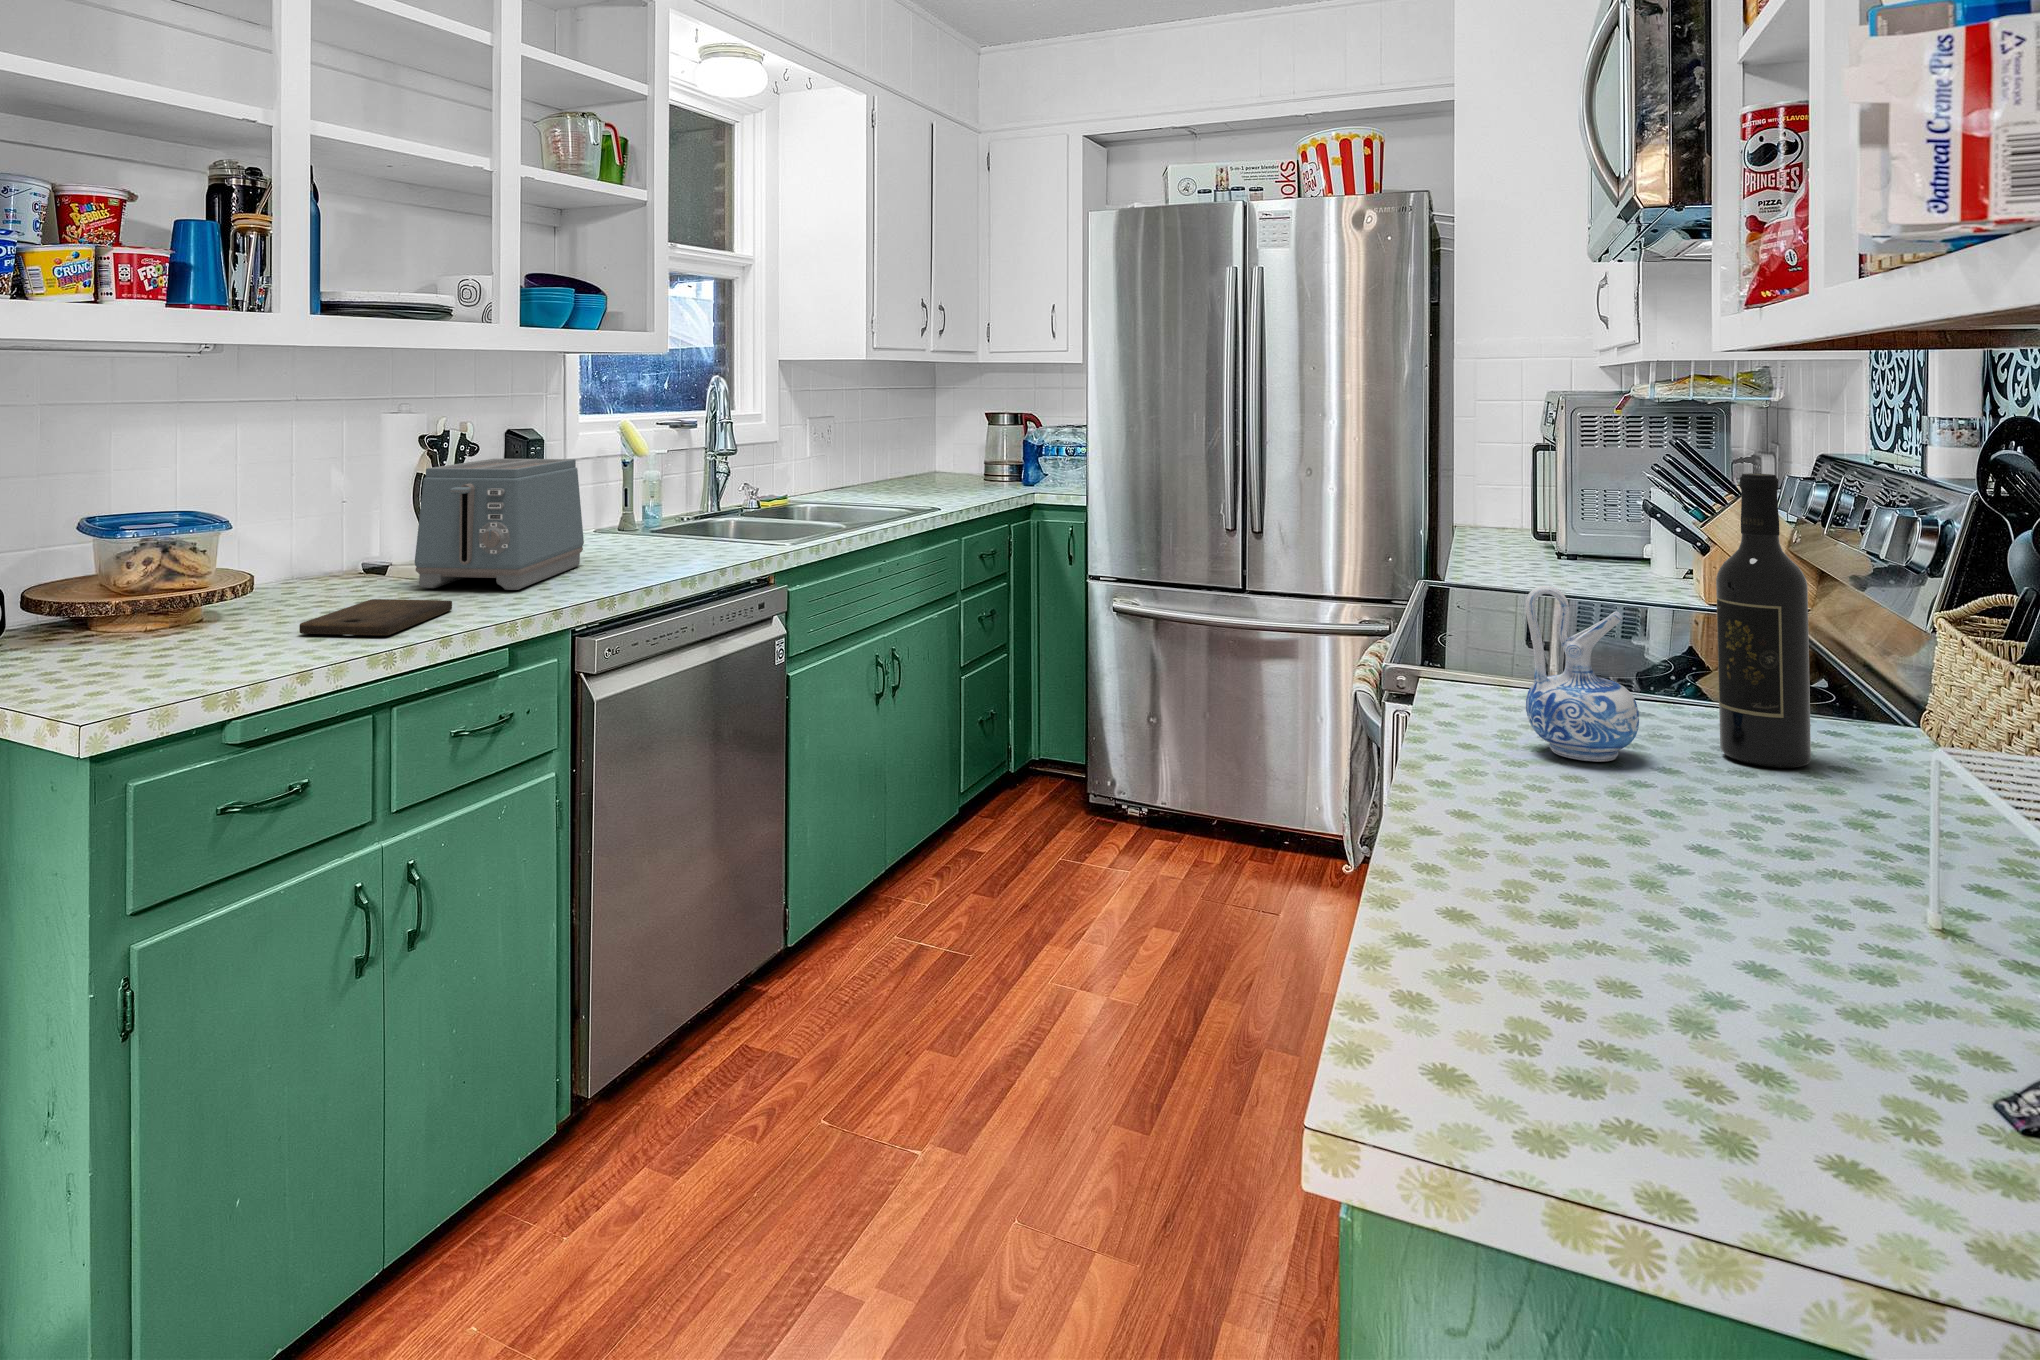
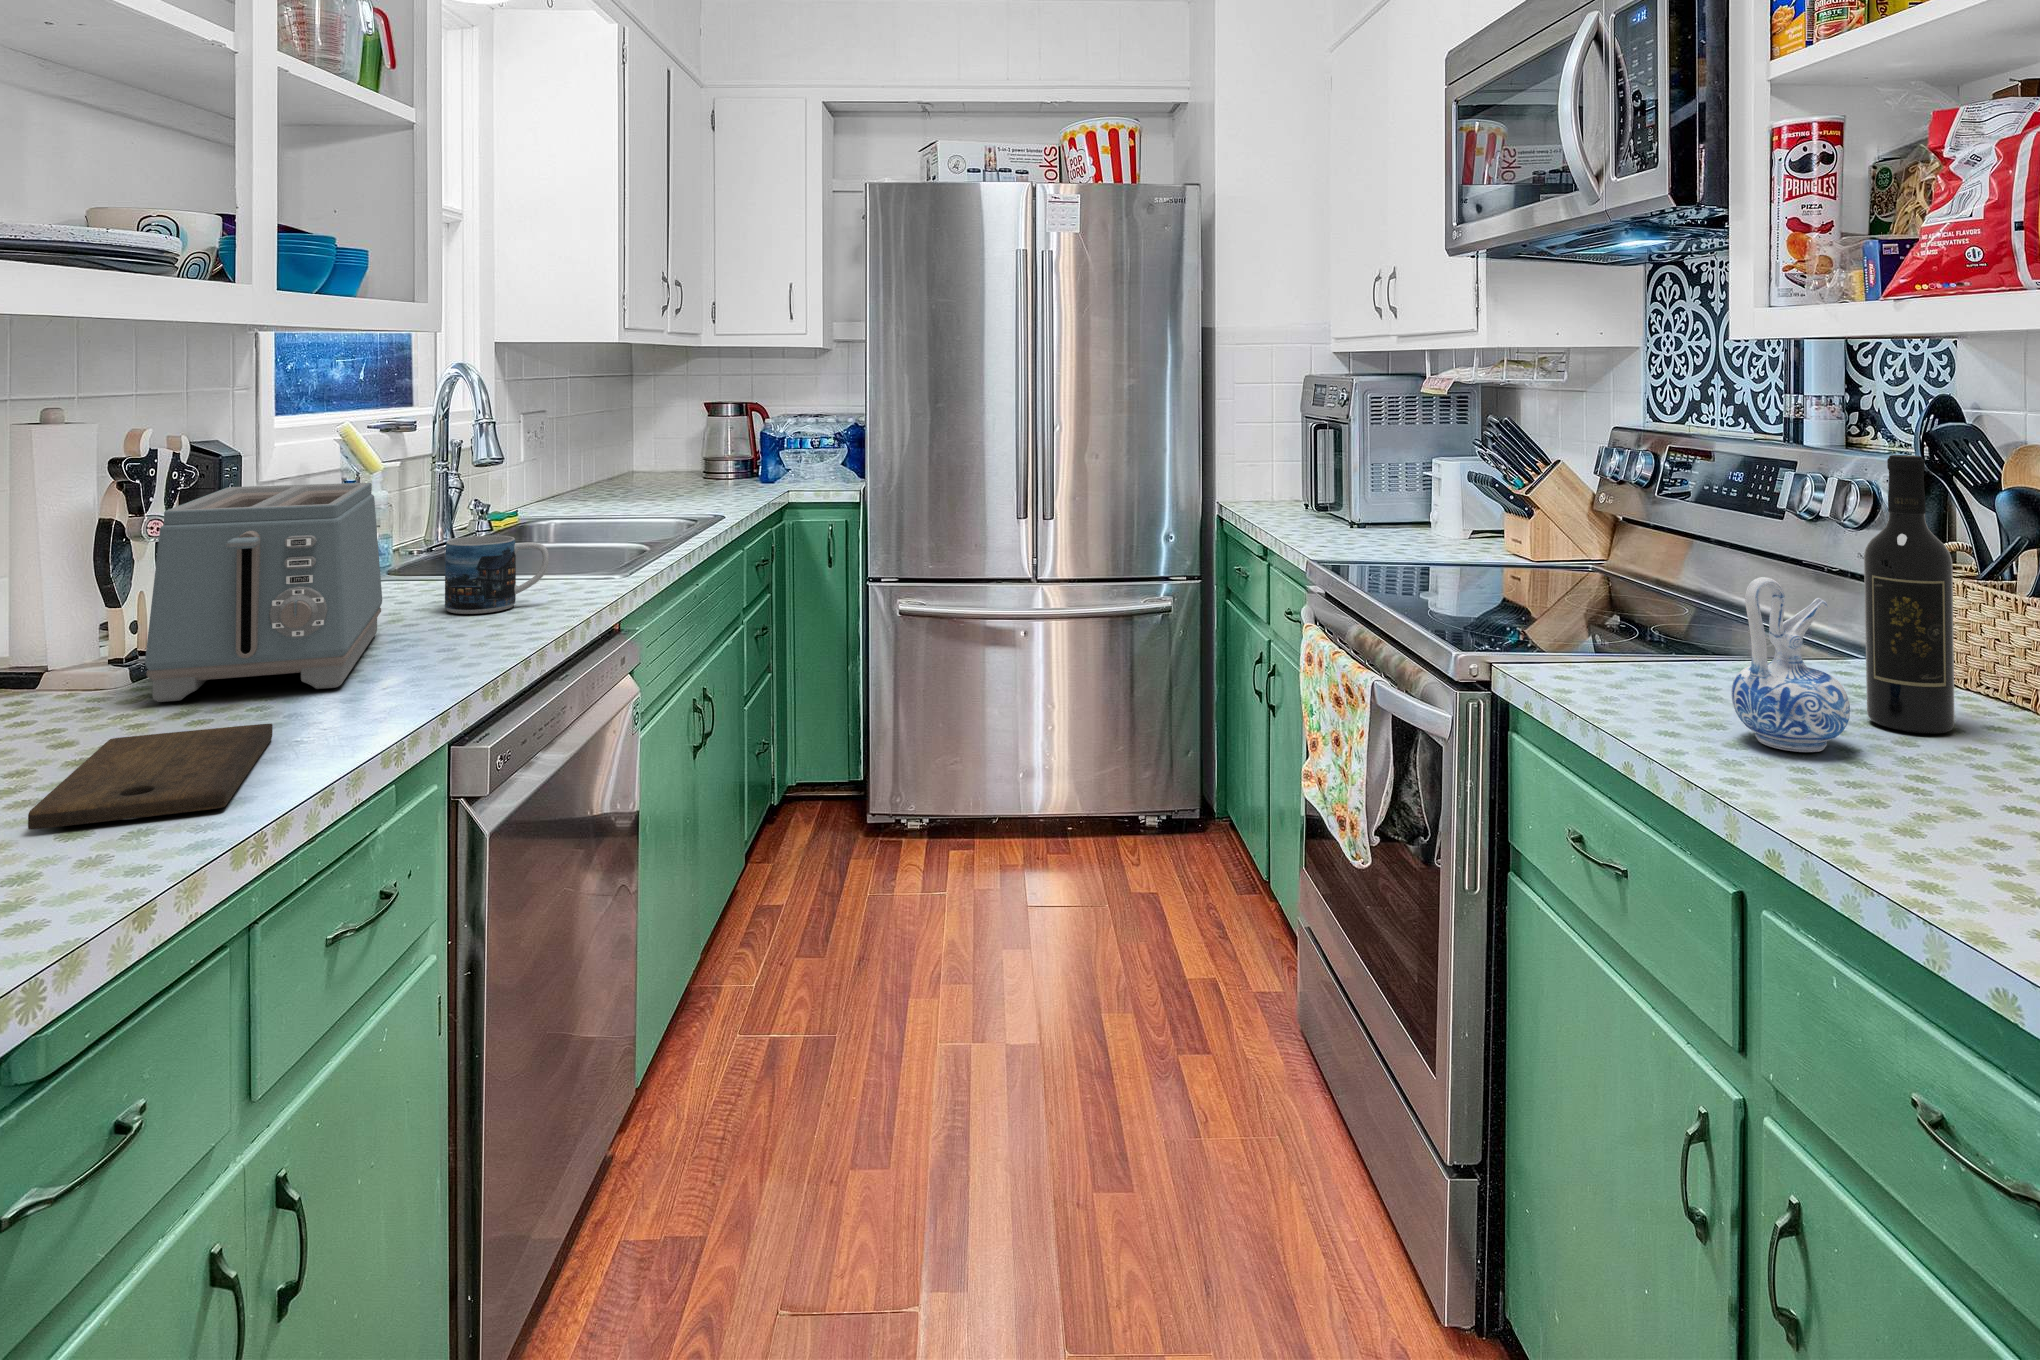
mug: none [638,504,707,559] -> present [445,536,549,614]

